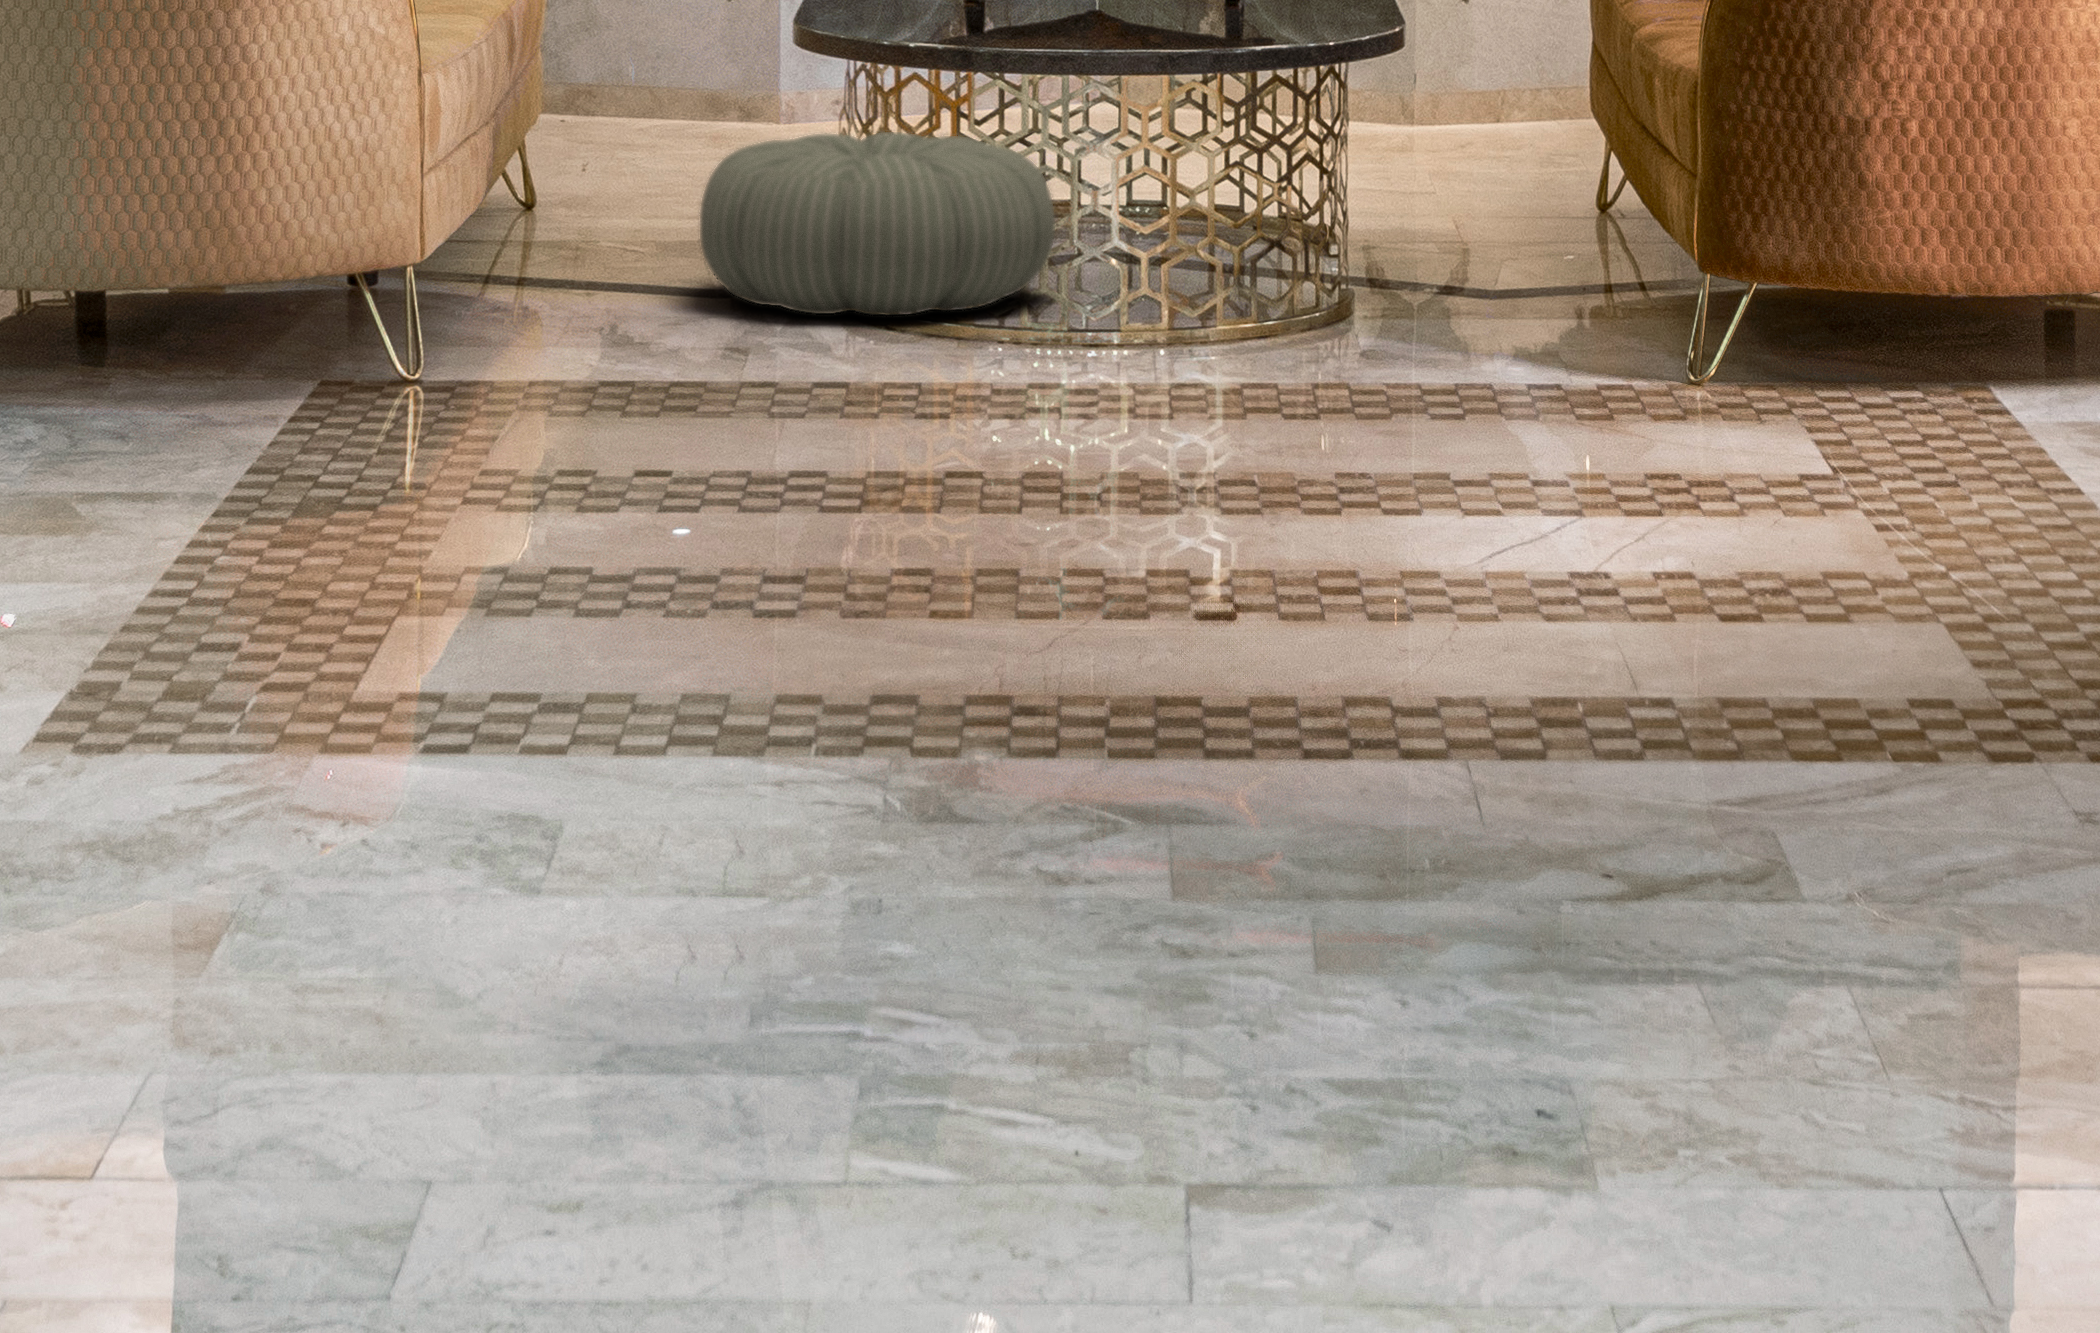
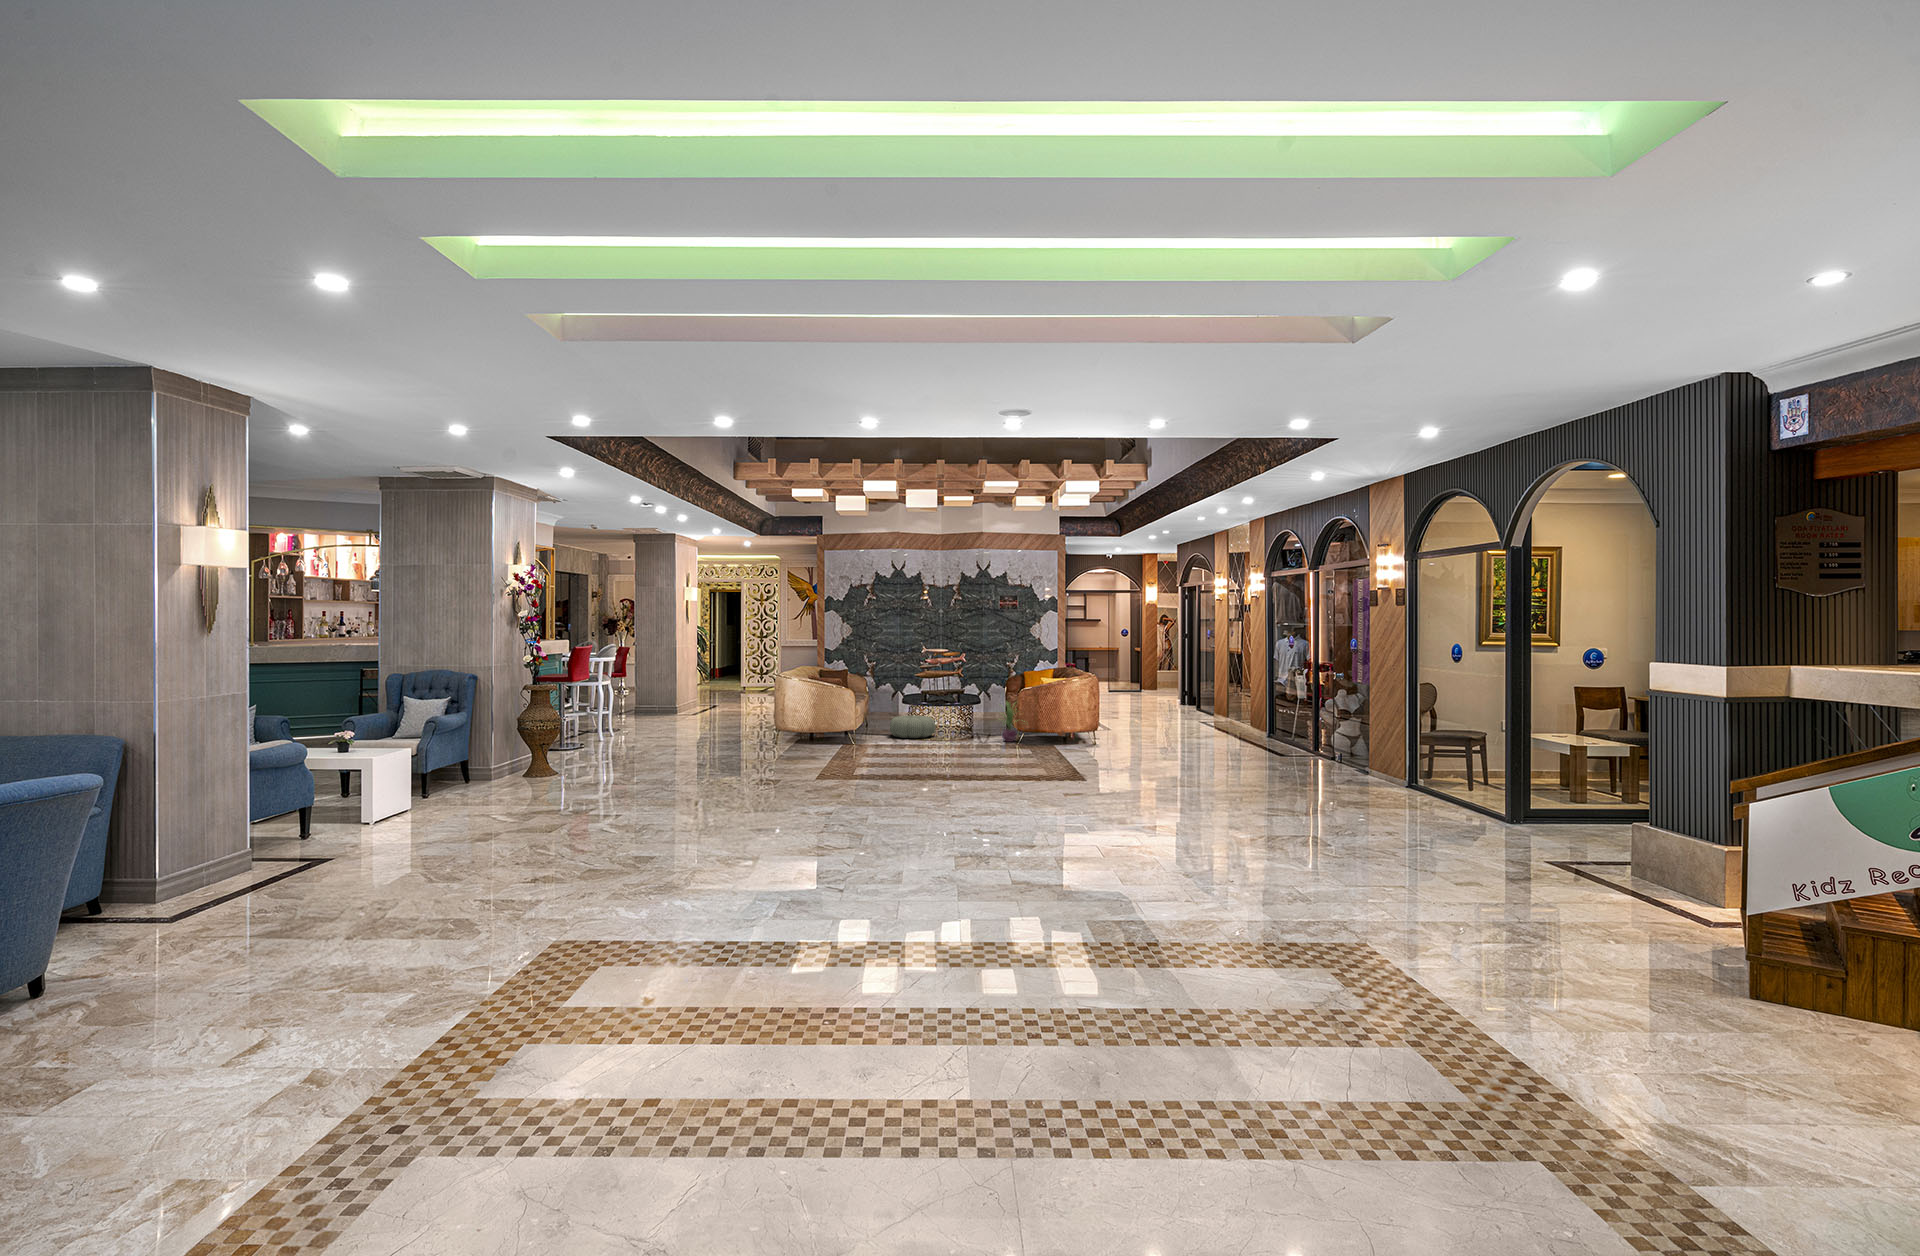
decorative plant: none [1465,24,1795,351] -> present [1002,702,1016,742]

